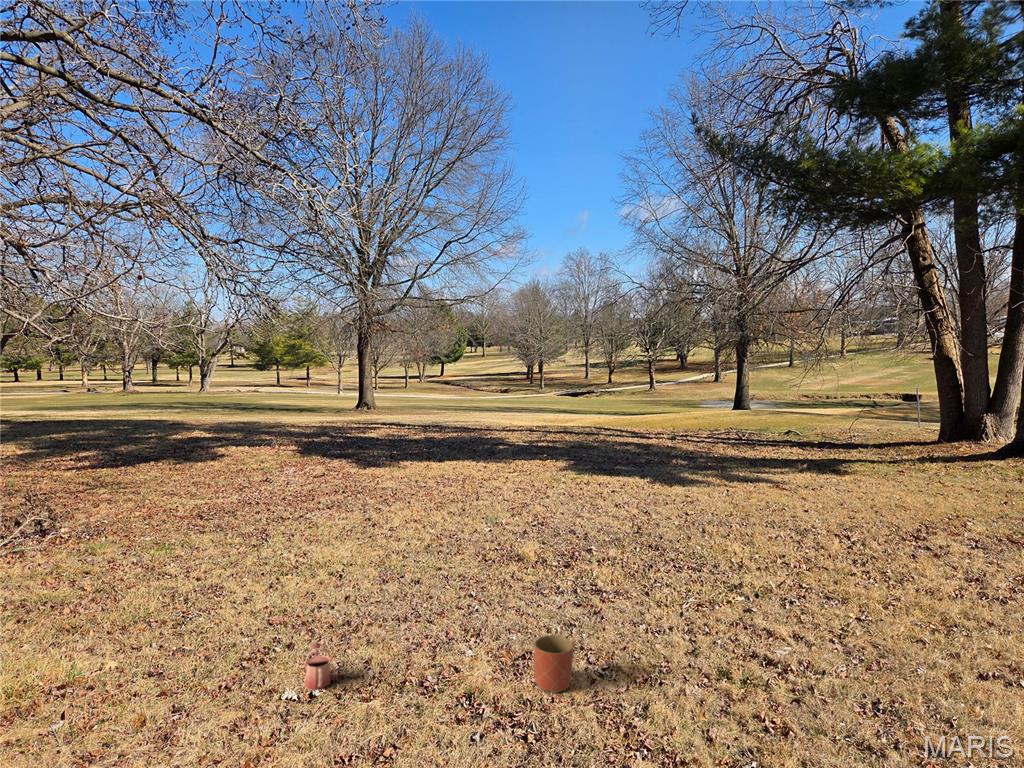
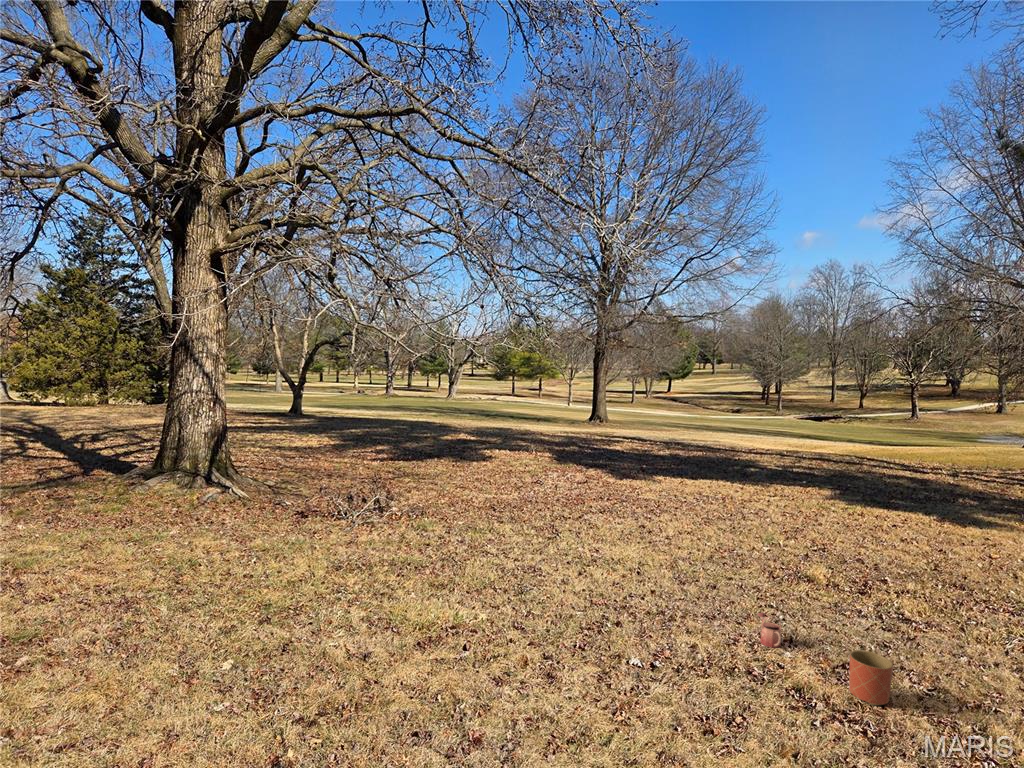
watering can: present [305,643,332,689] -> present [758,613,782,648]

